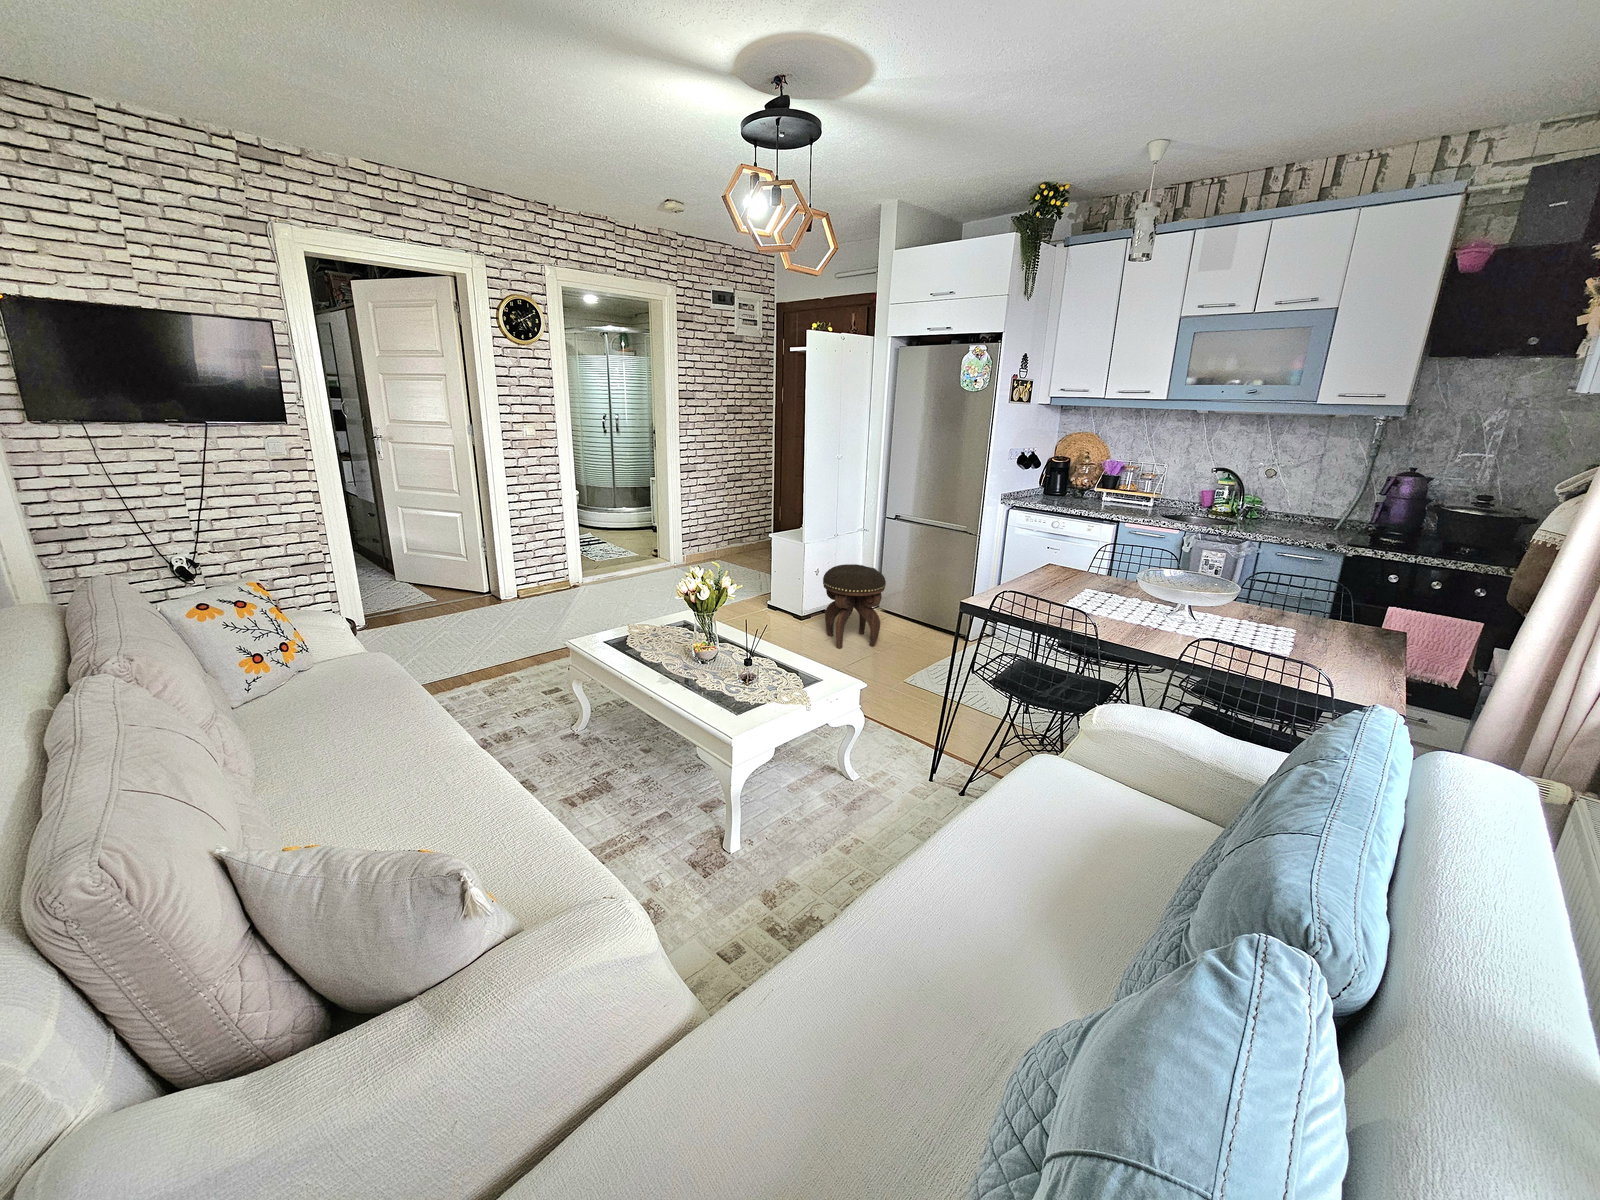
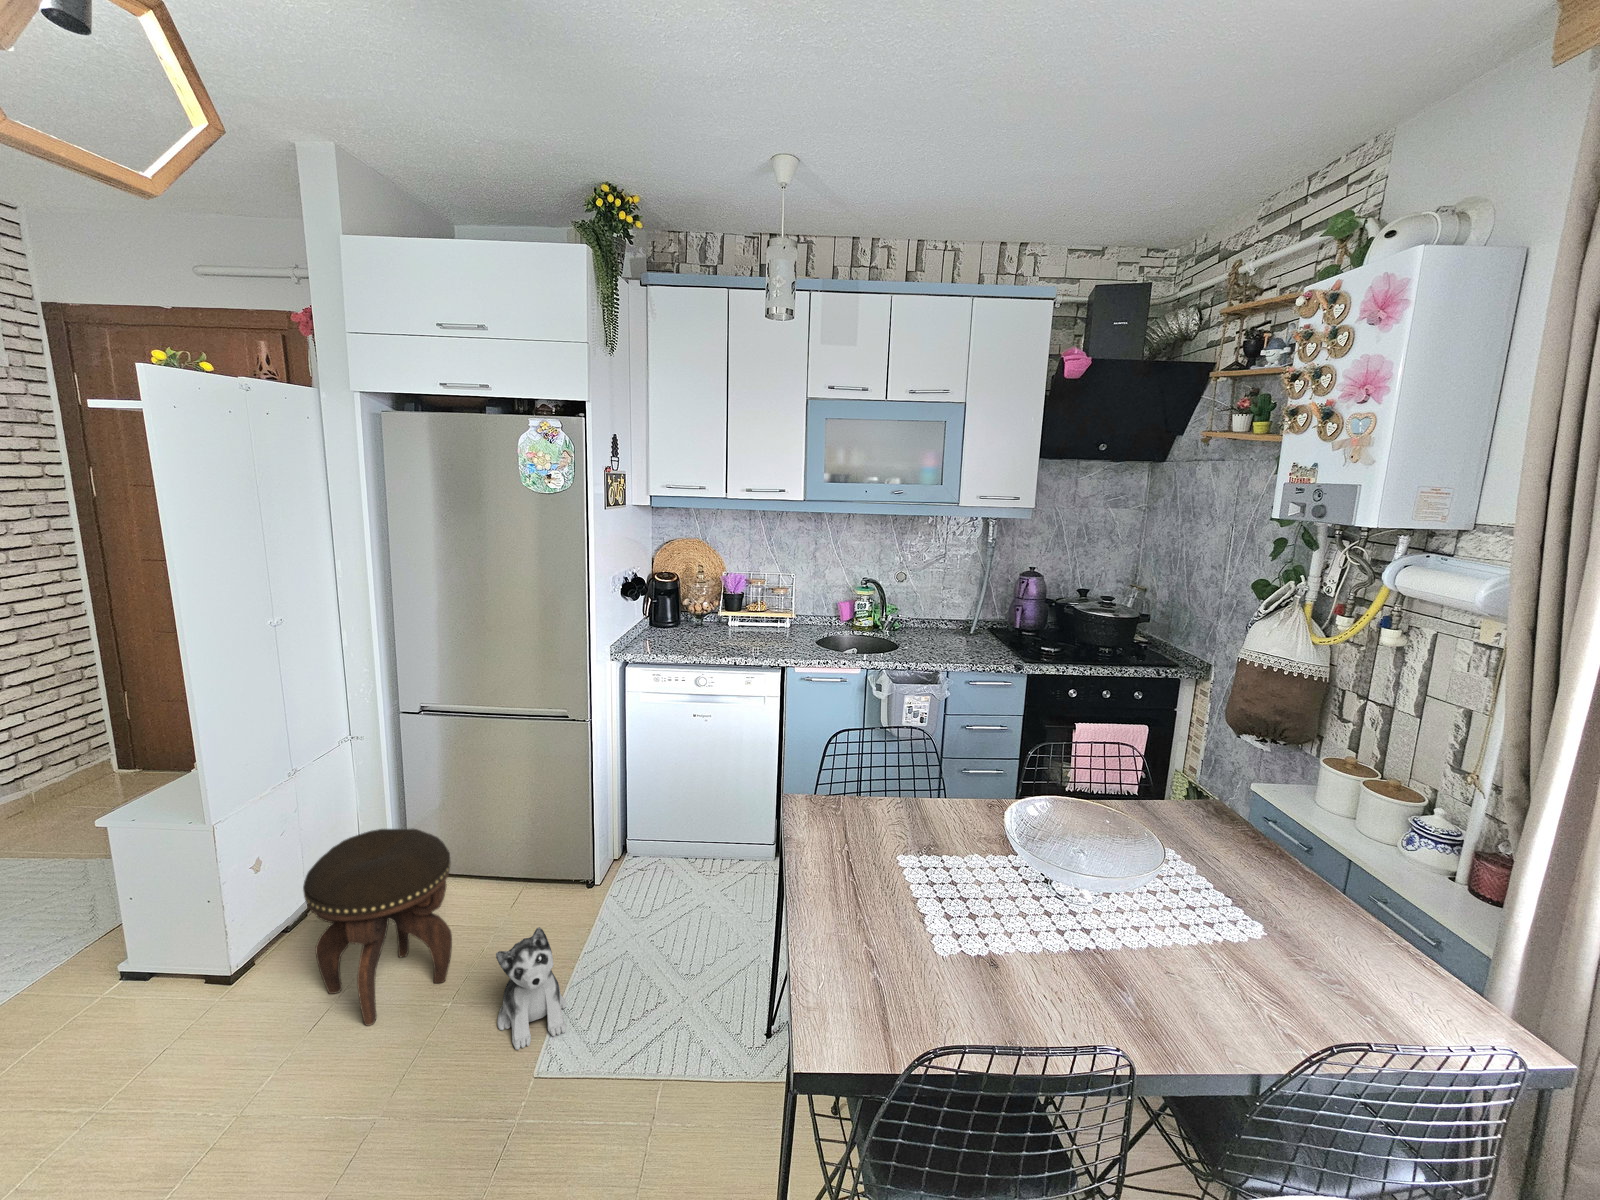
plush toy: none [889,619,923,677] -> present [496,927,567,1050]

